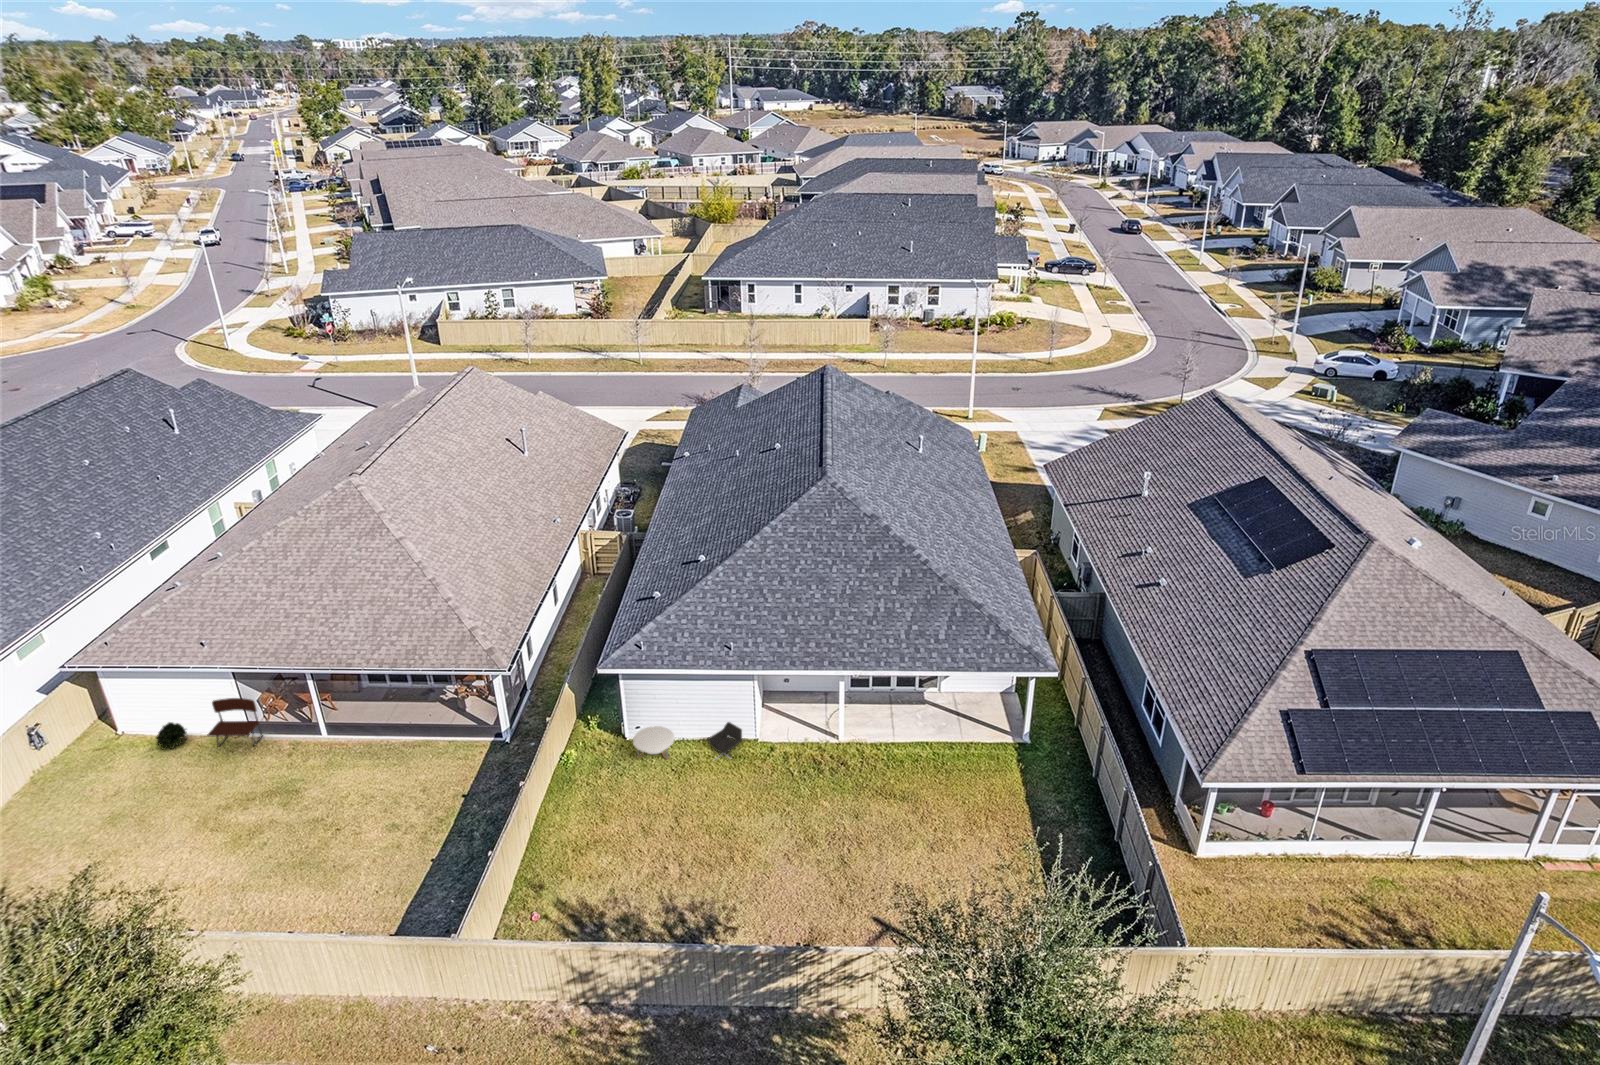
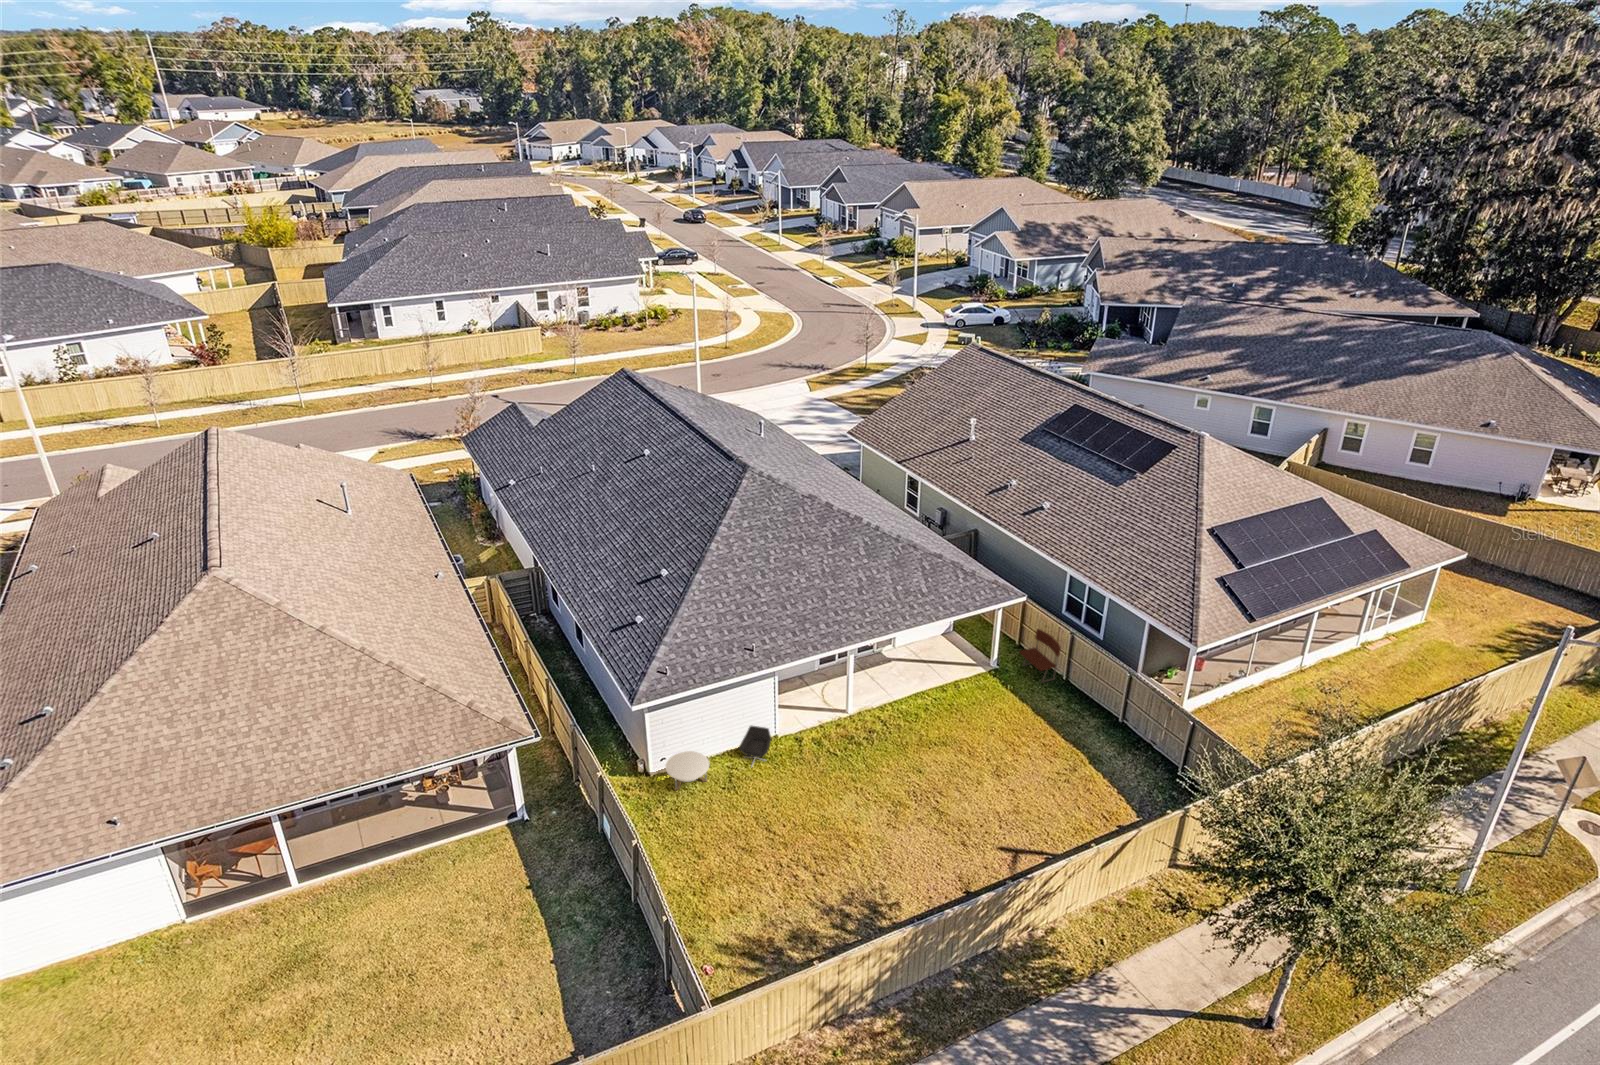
bench: present [208,698,263,746] -> present [1020,629,1061,682]
potted plant: present [156,722,187,749] -> none [29,950,78,992]

